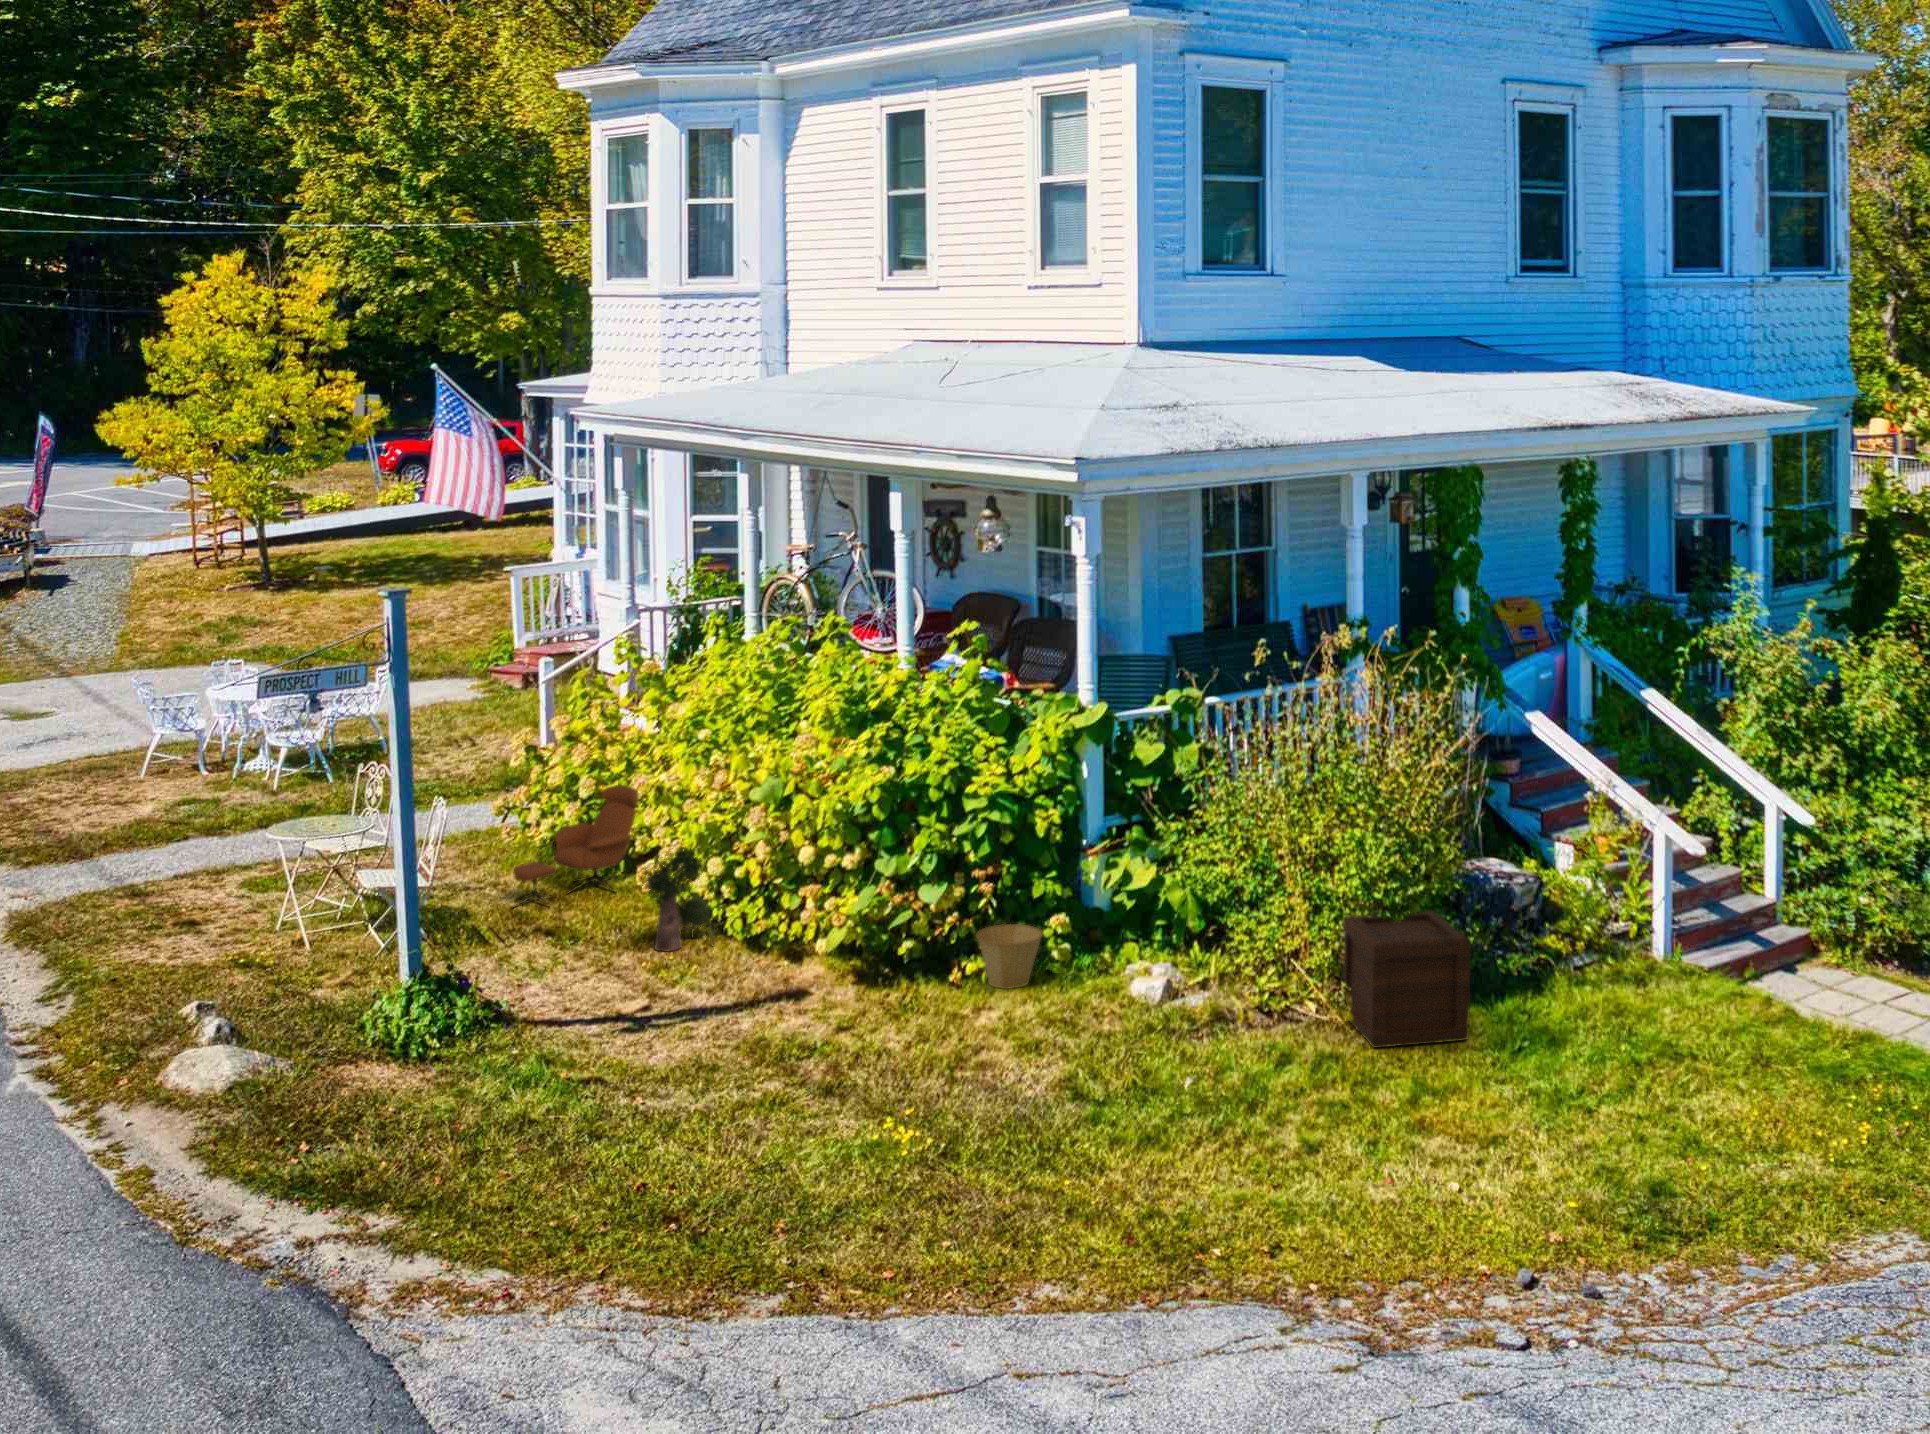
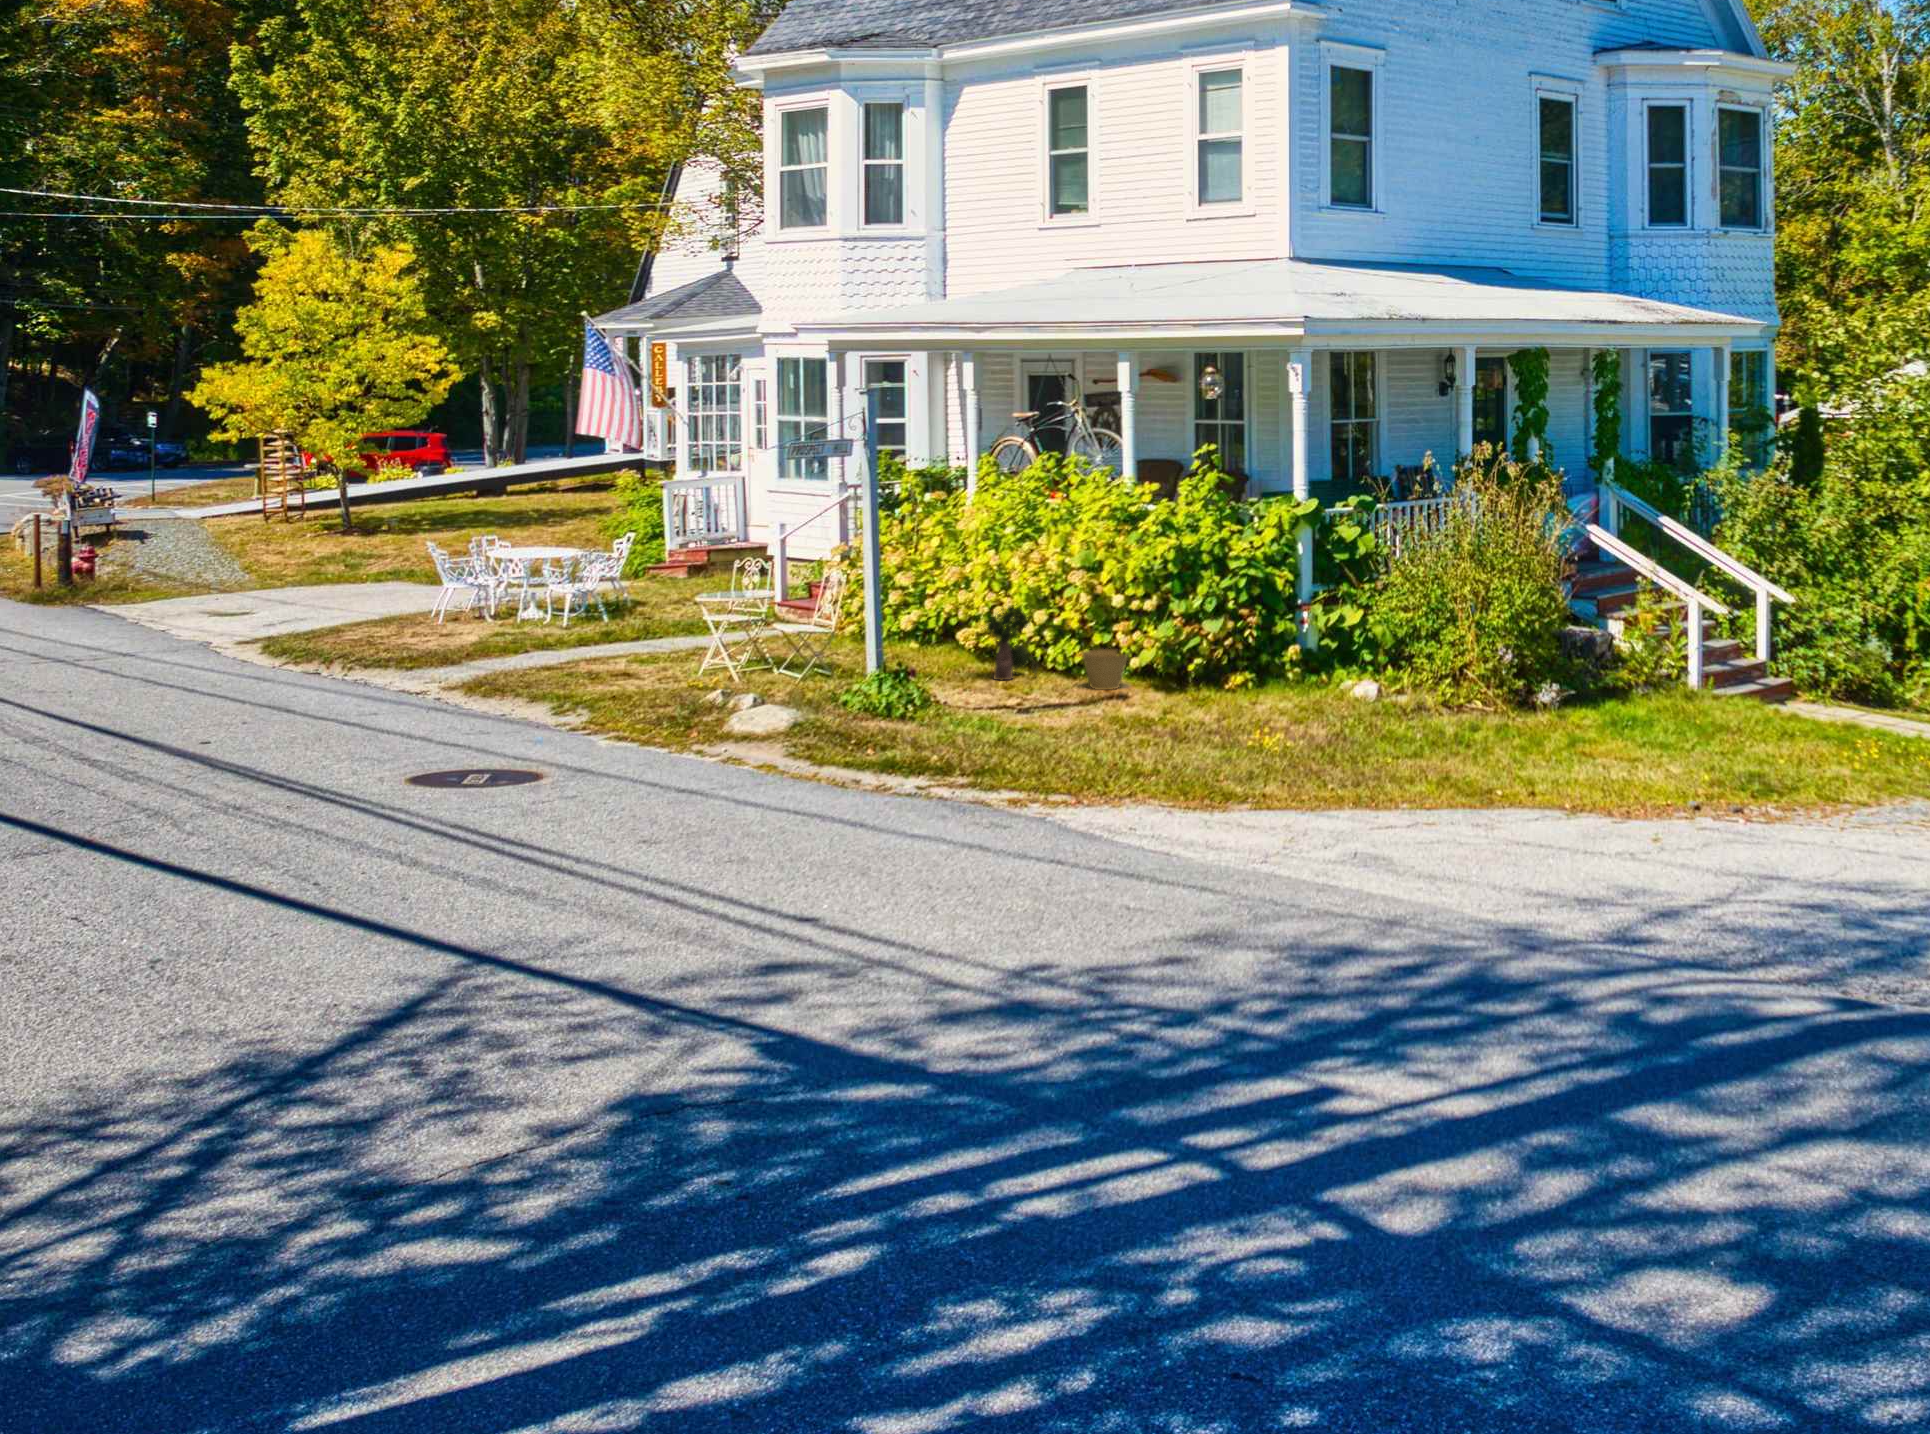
lounge chair: present [513,785,639,907] -> none [859,581,943,665]
wooden crate: present [1341,910,1471,1048] -> none [1511,626,1607,708]
basket: present [976,924,1043,989] -> present [1082,649,1128,690]

